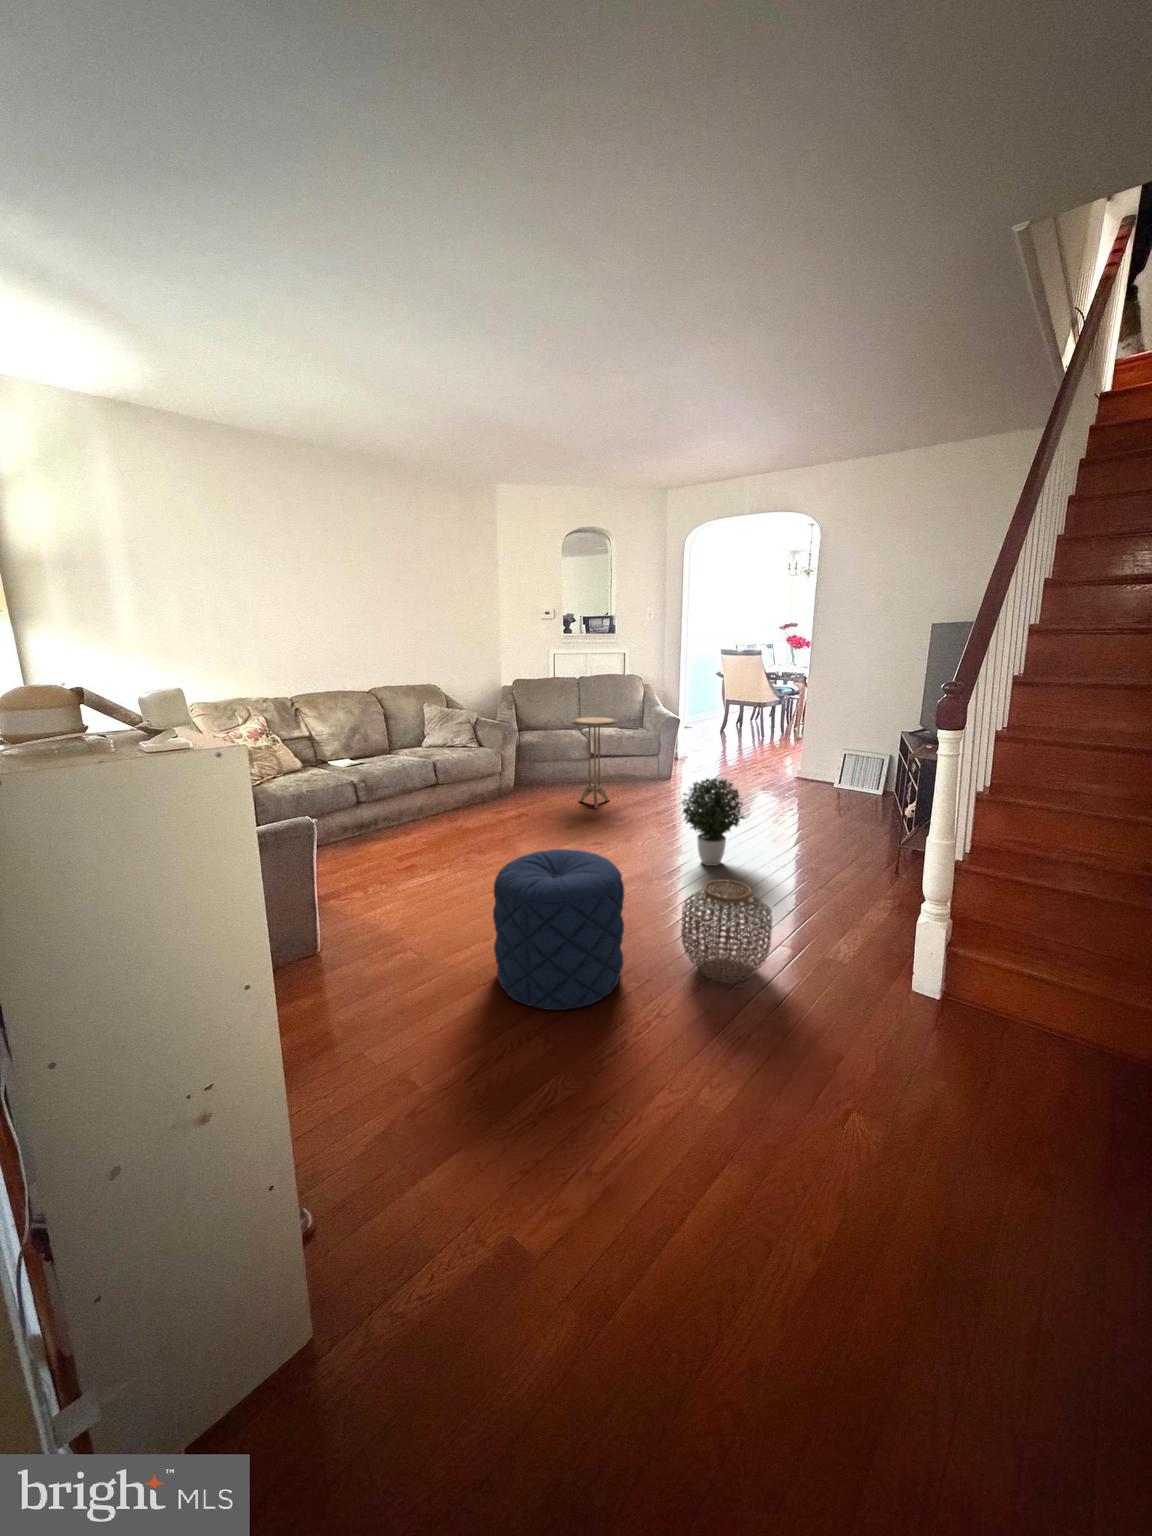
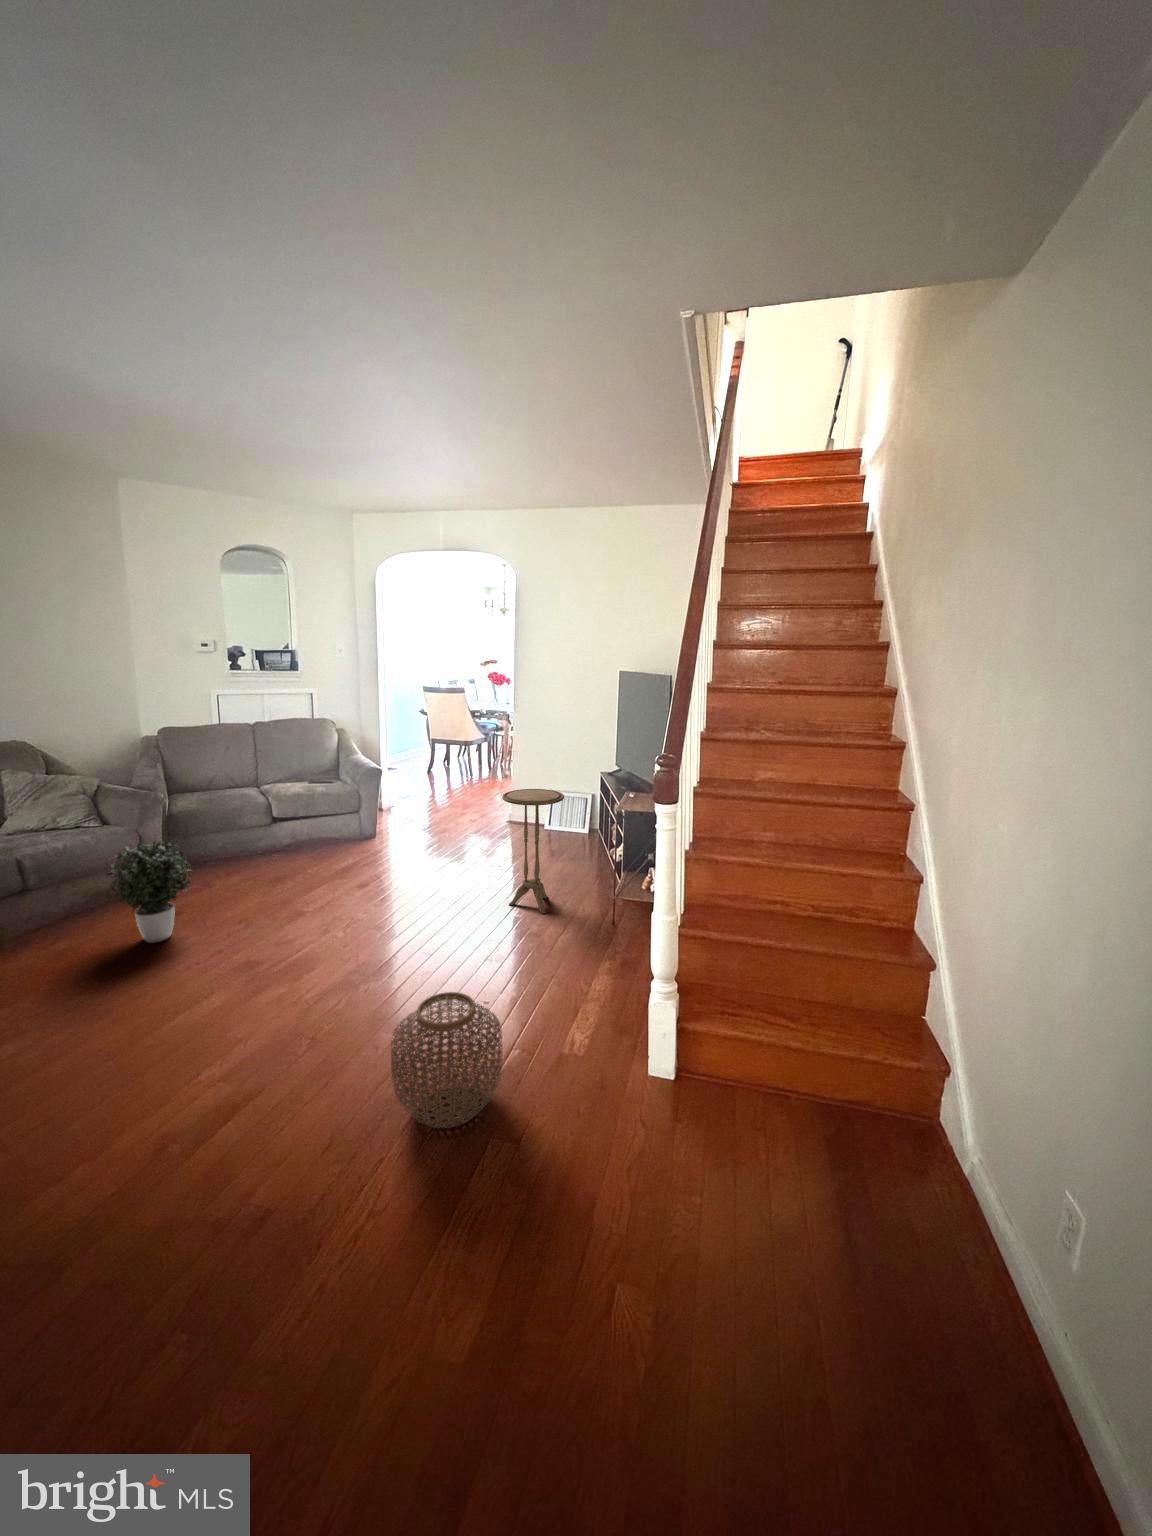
side table: present [571,717,617,809] -> present [502,789,564,914]
potted plant: present [682,778,744,866] -> present [108,841,192,943]
pouf: present [493,849,624,1010] -> none [77,995,312,1276]

